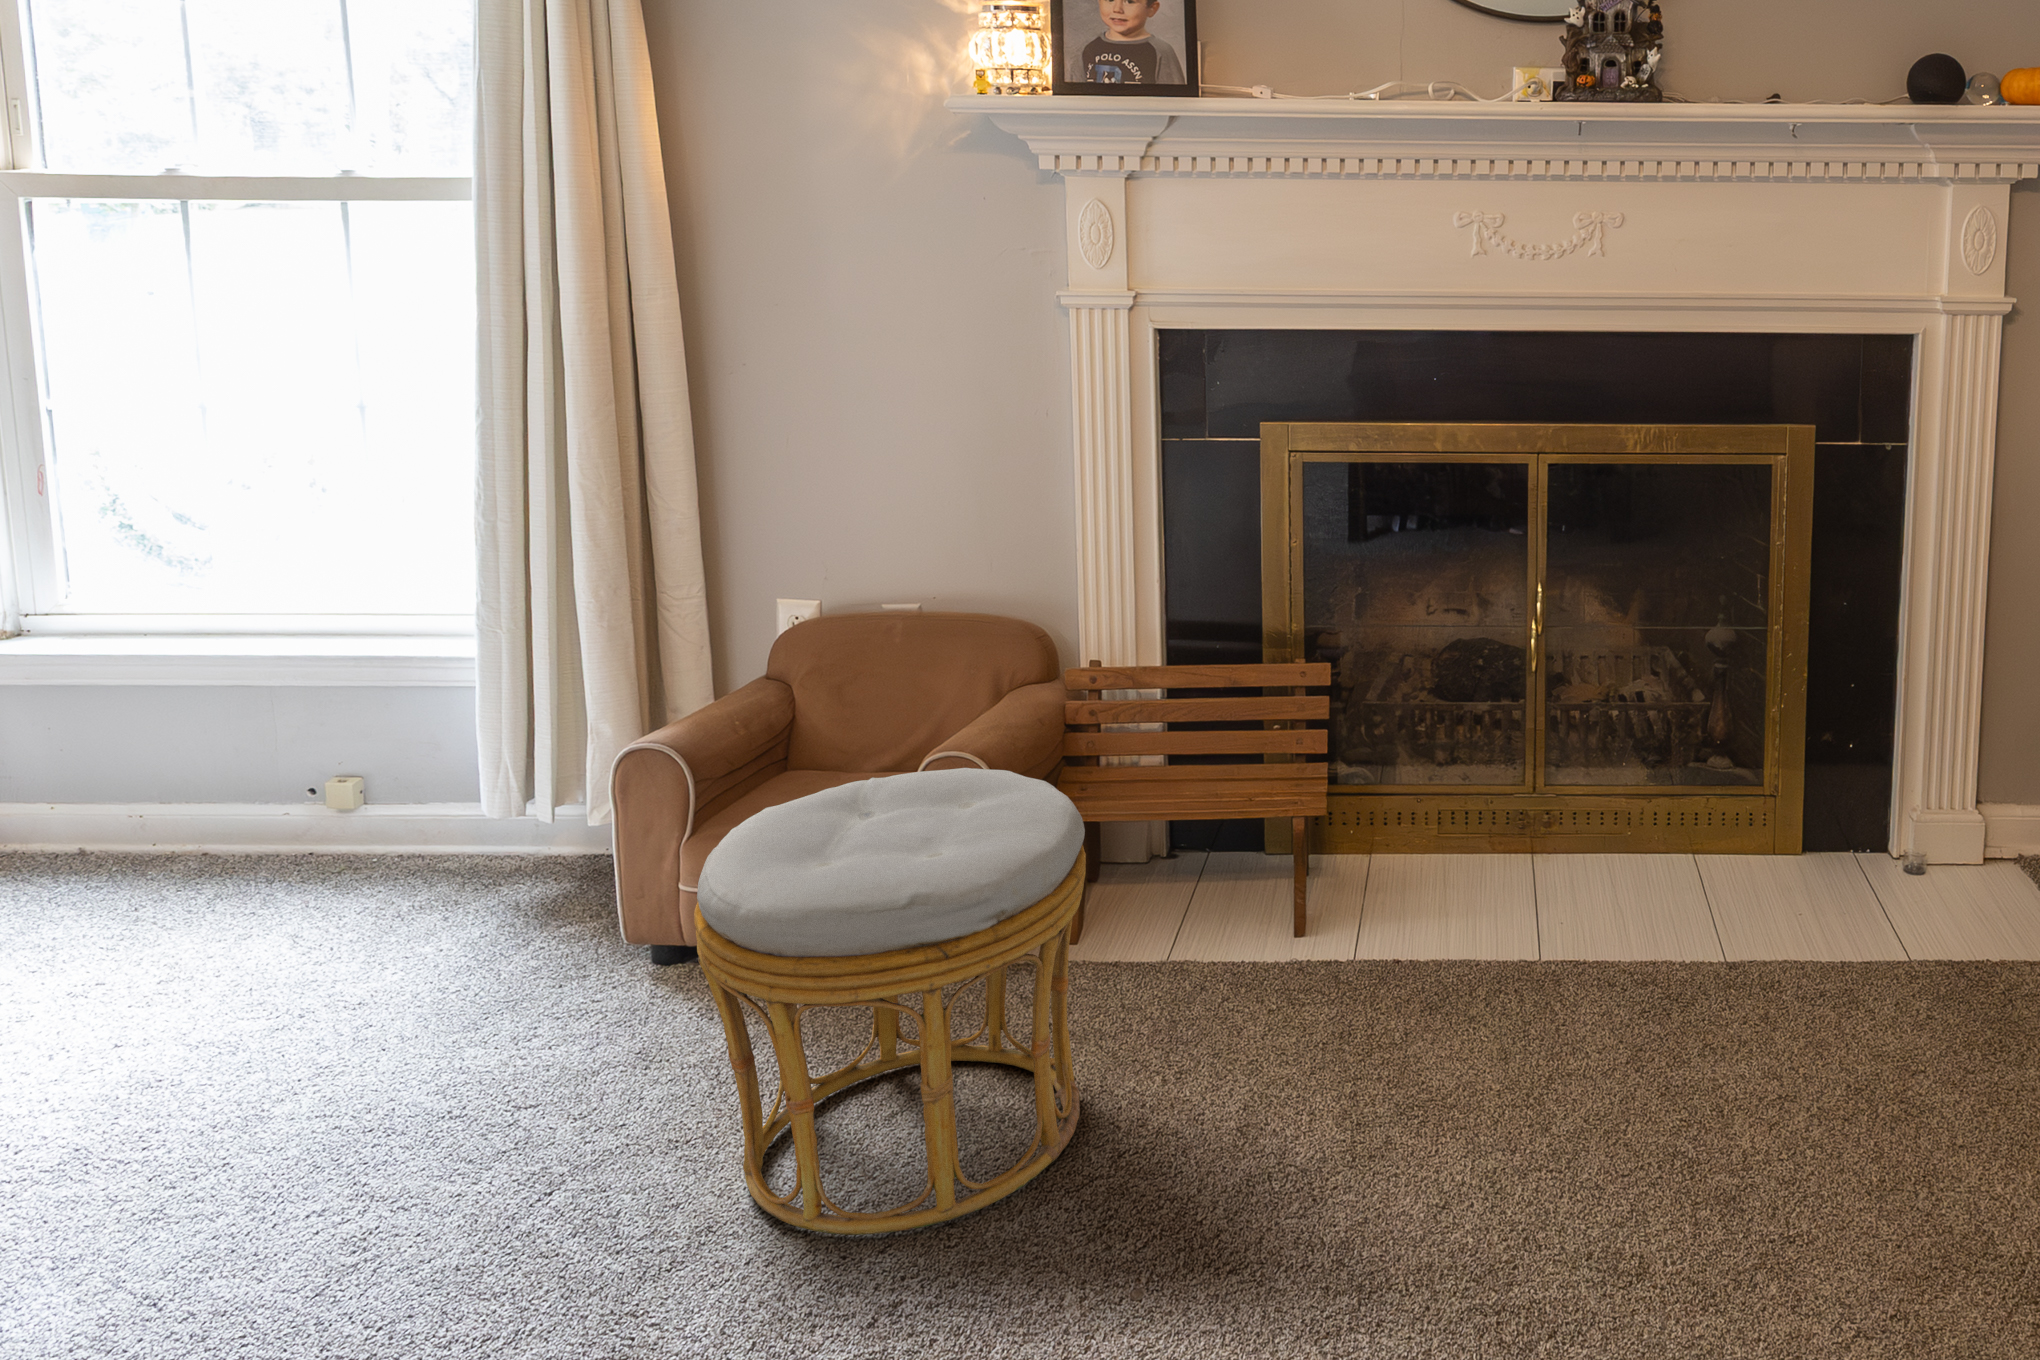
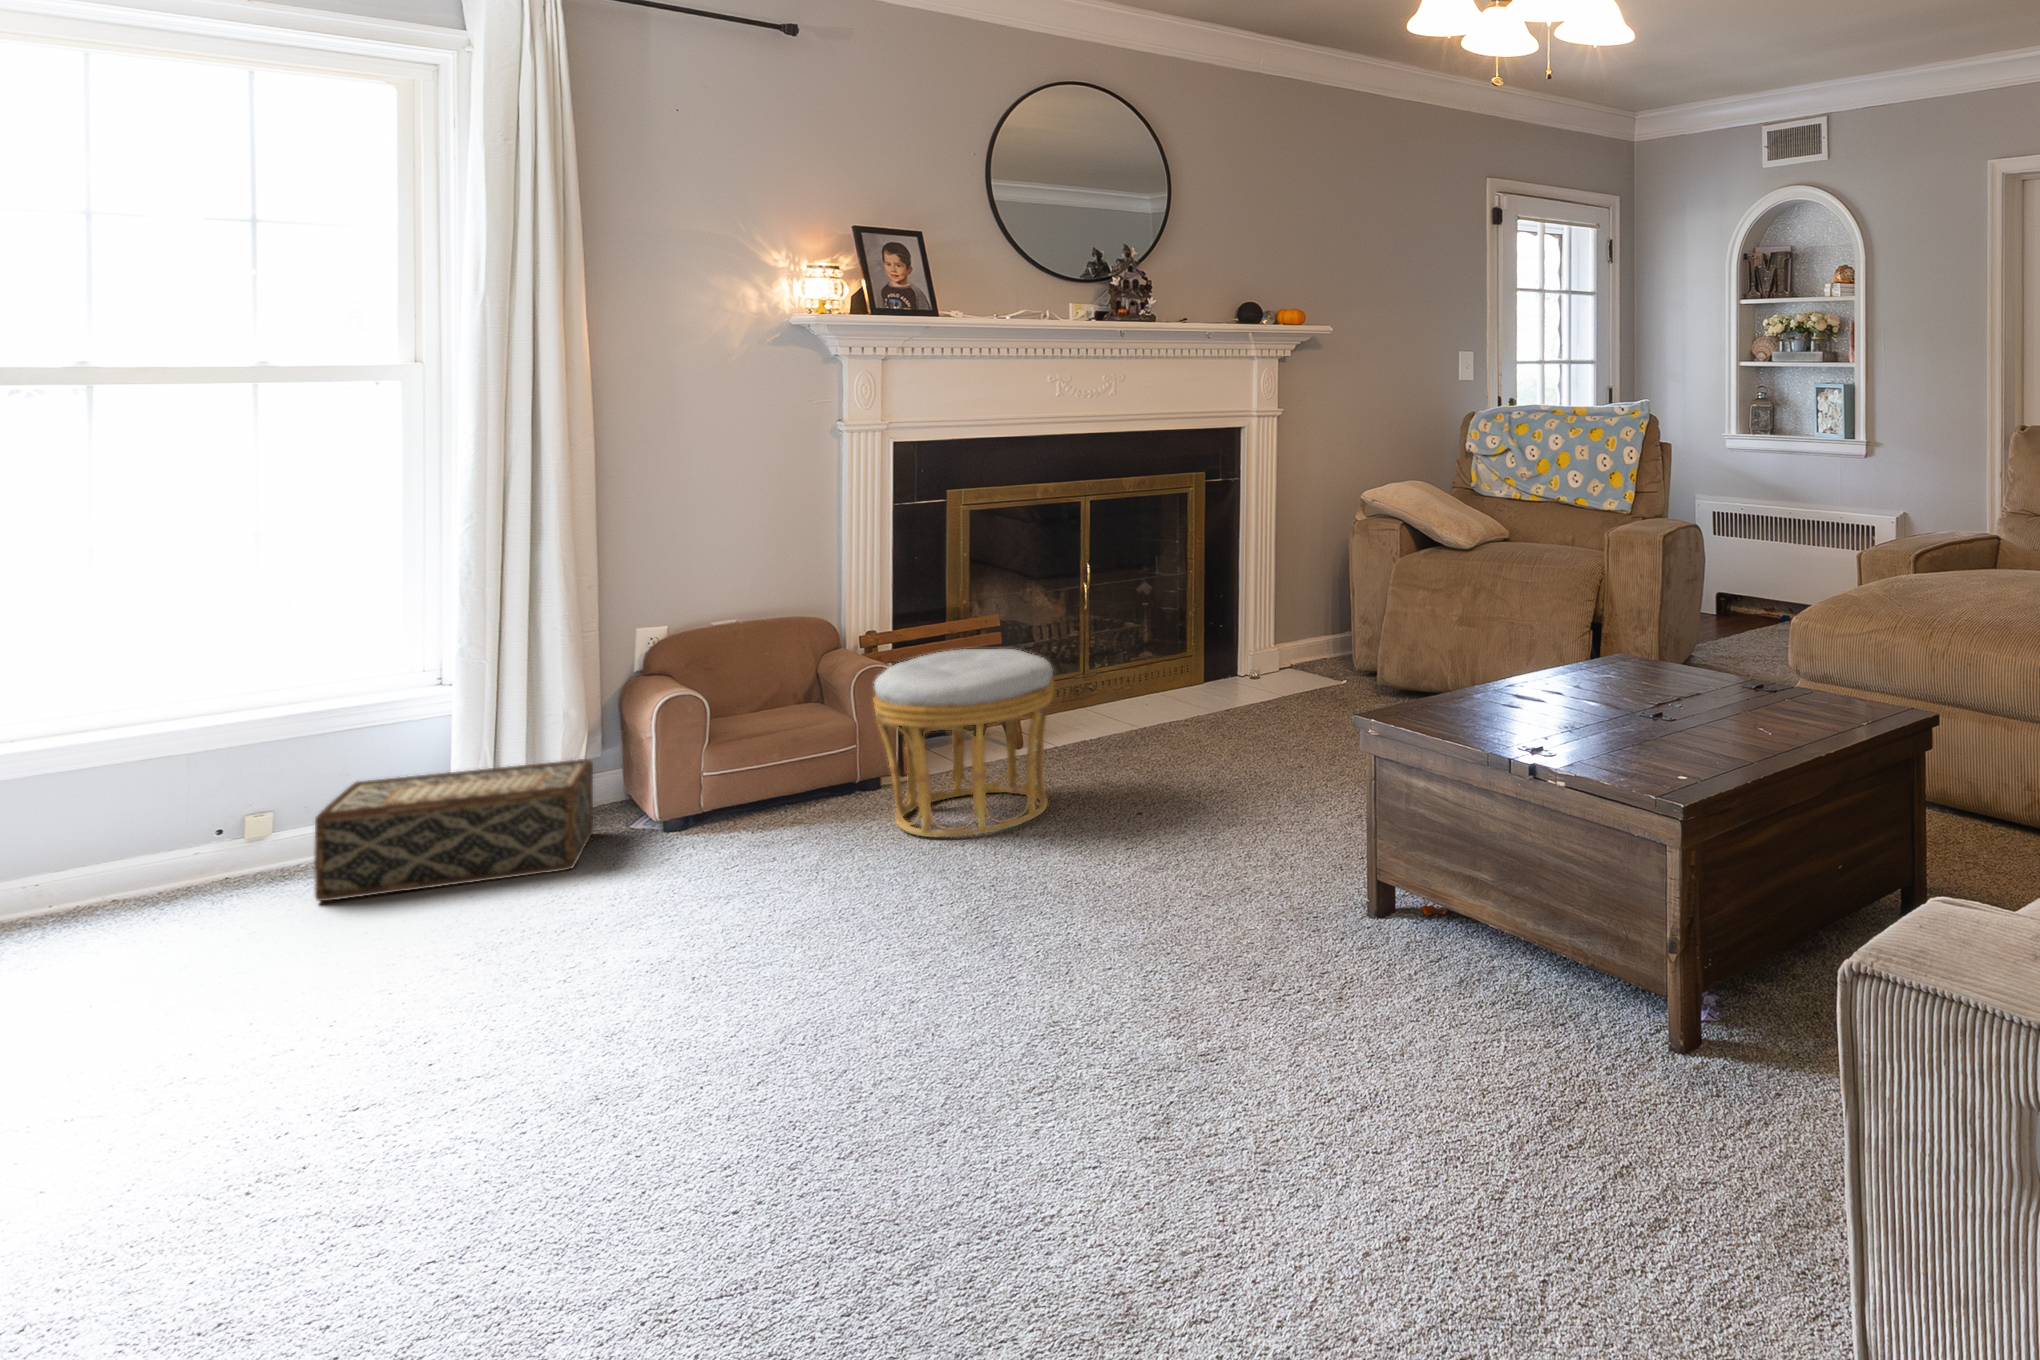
woven basket: none [194,771,592,1009] -> present [314,759,593,901]

